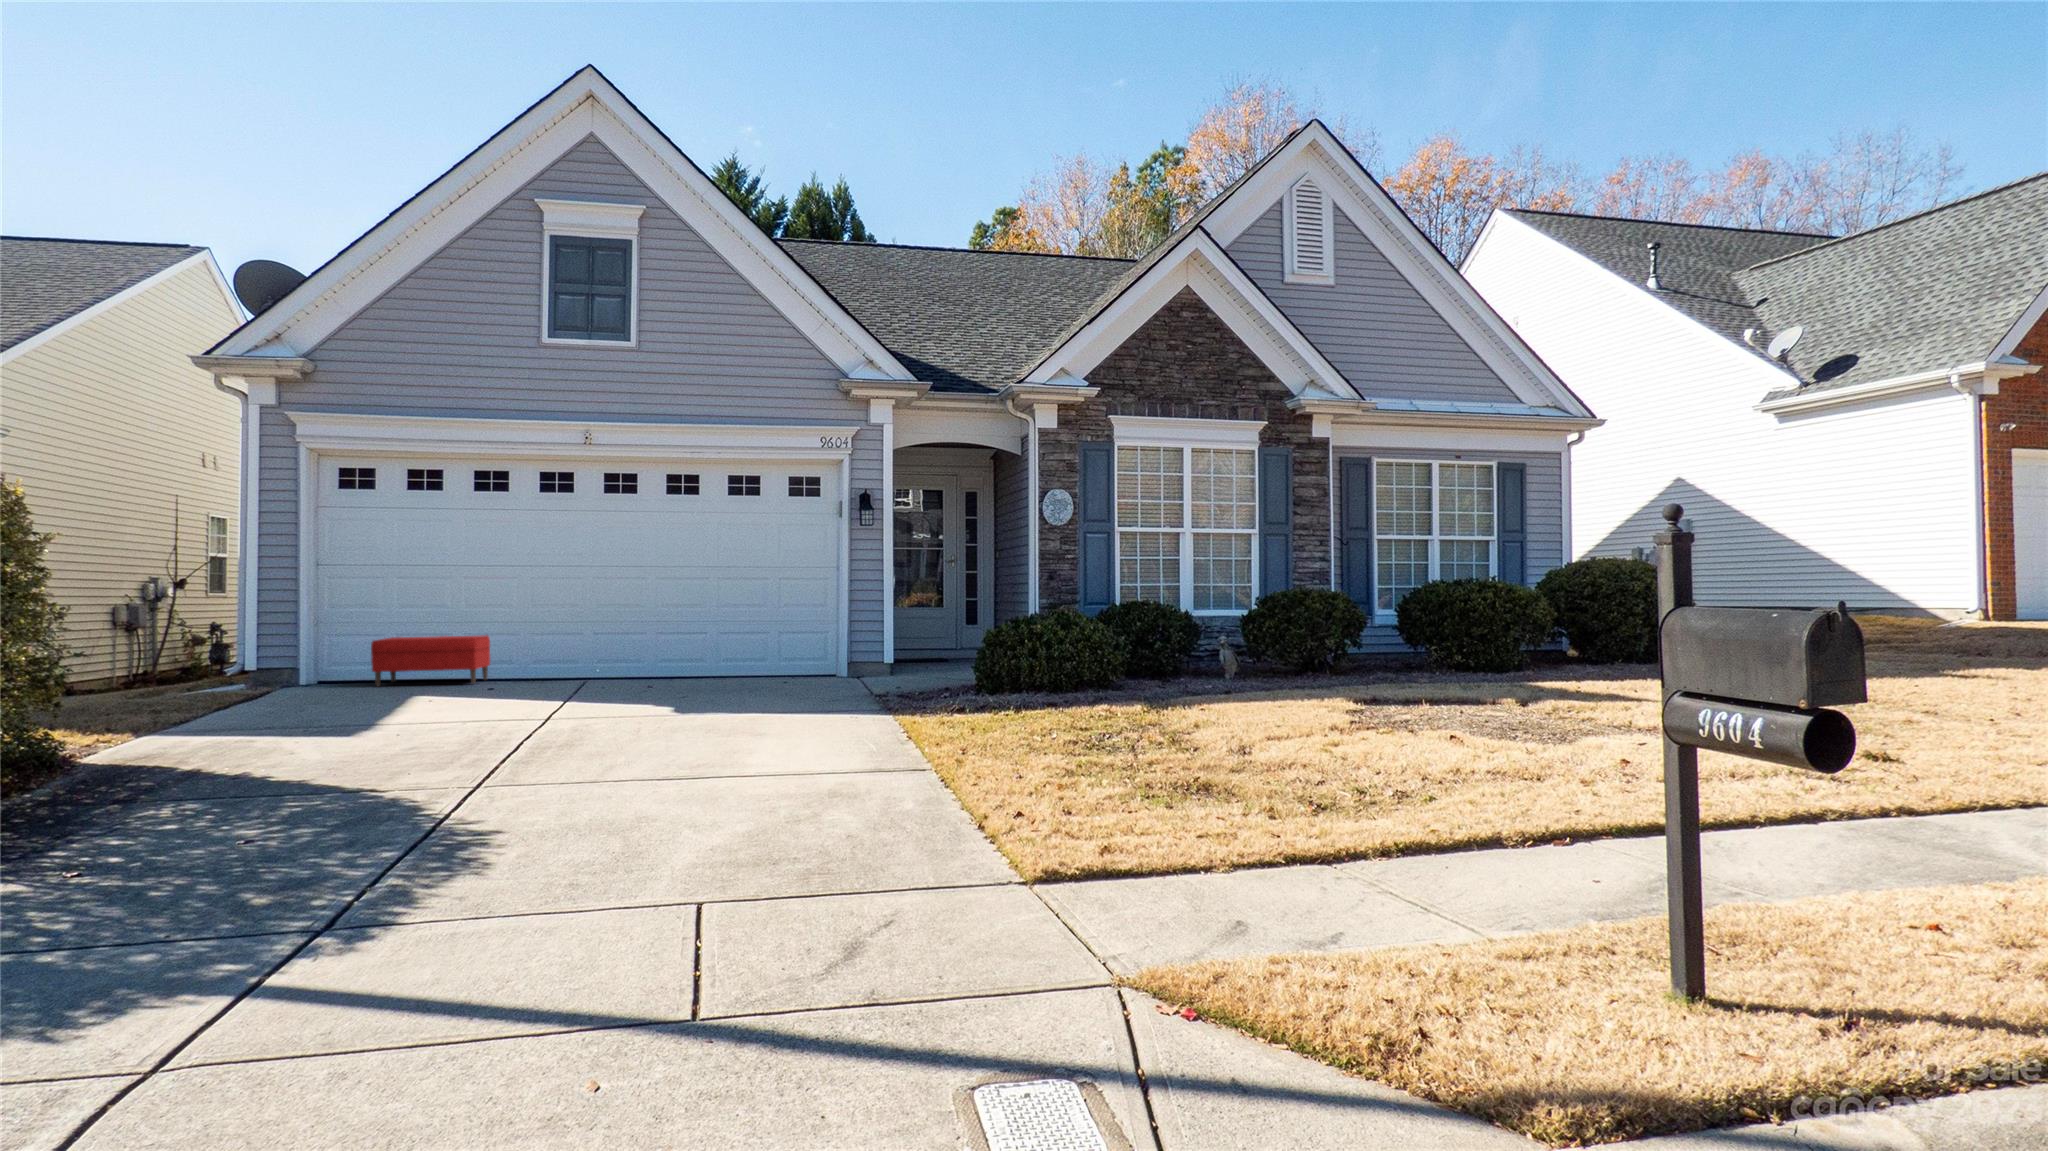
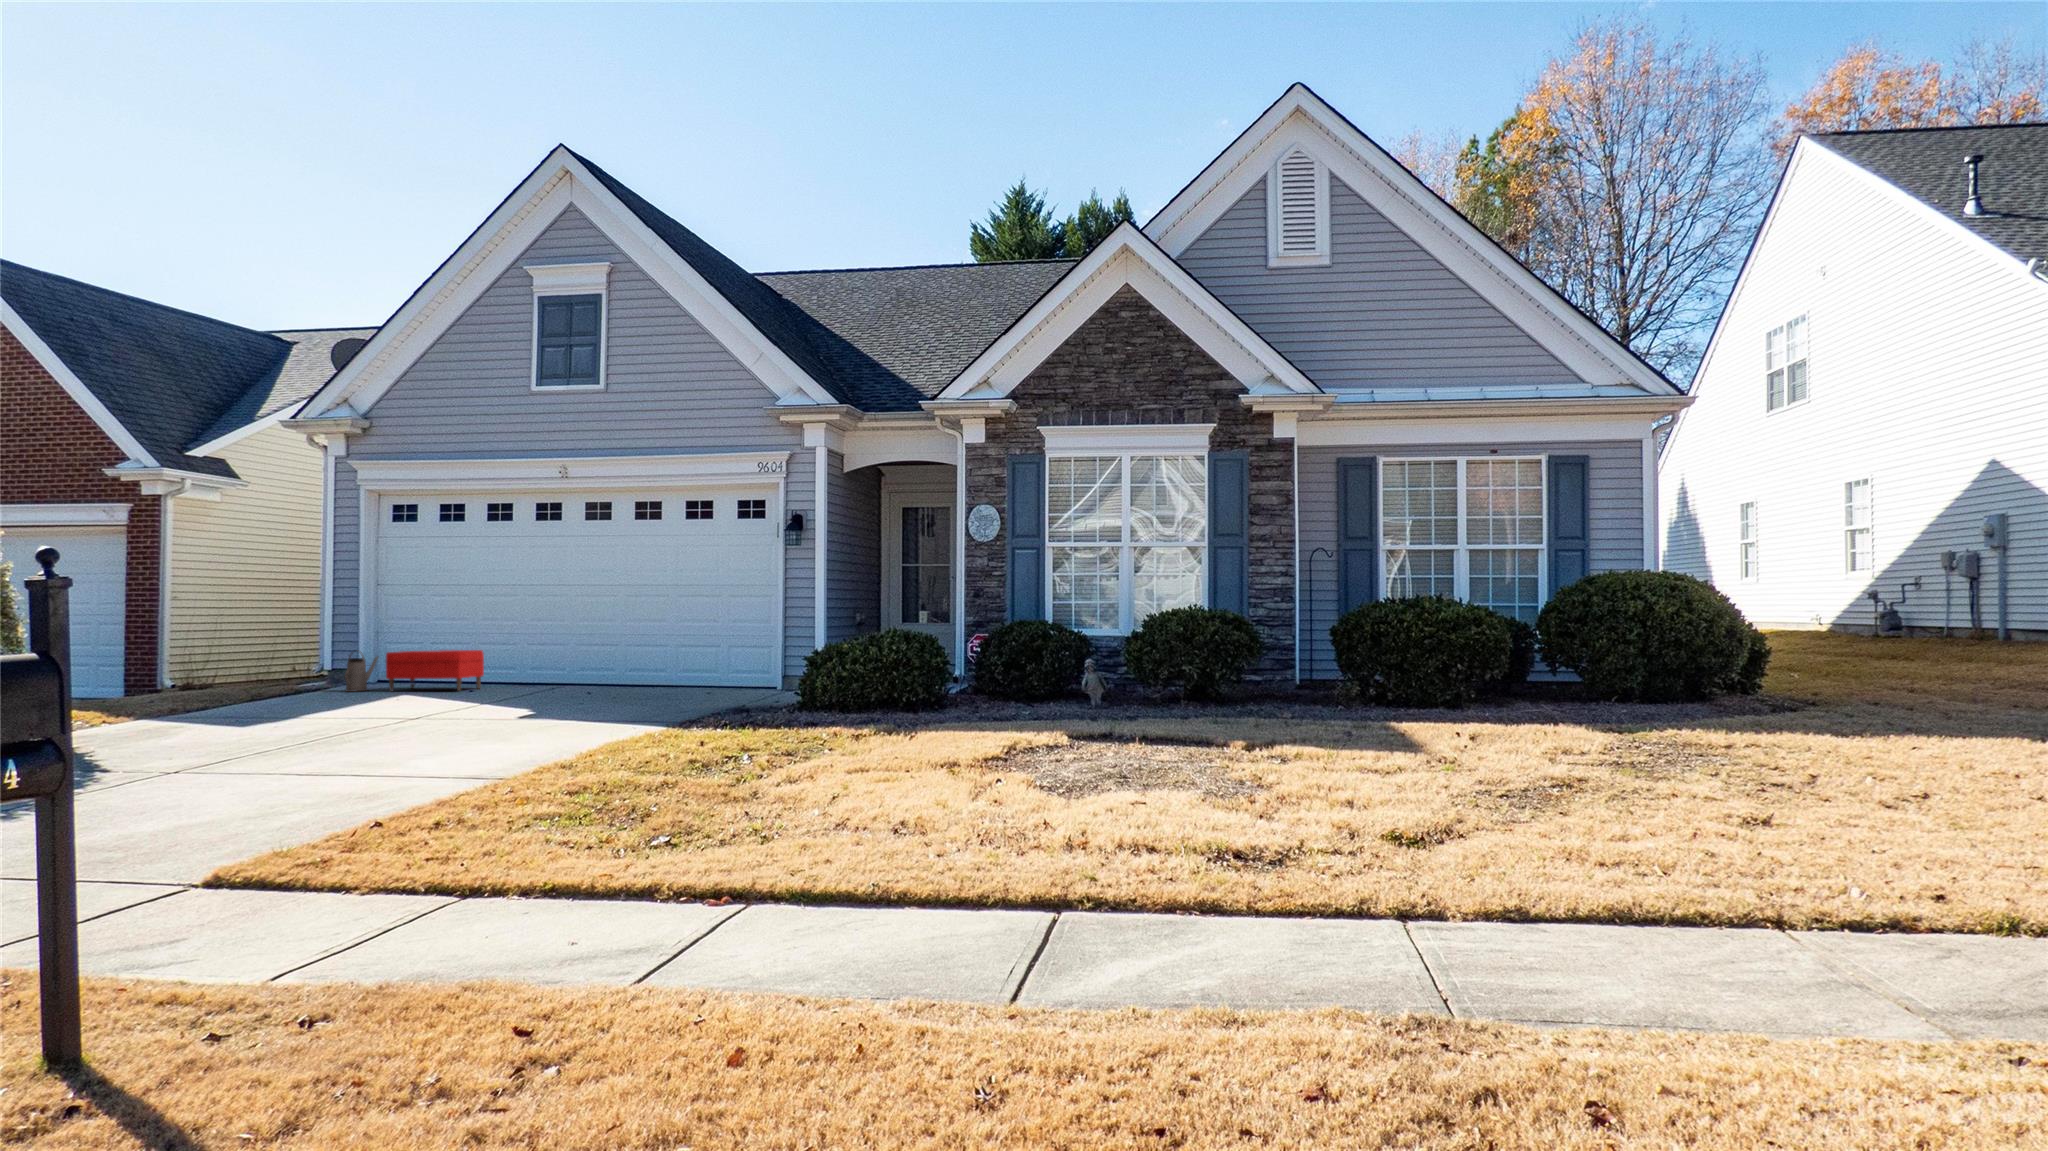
watering can: none [312,639,343,688] -> present [344,652,378,692]

